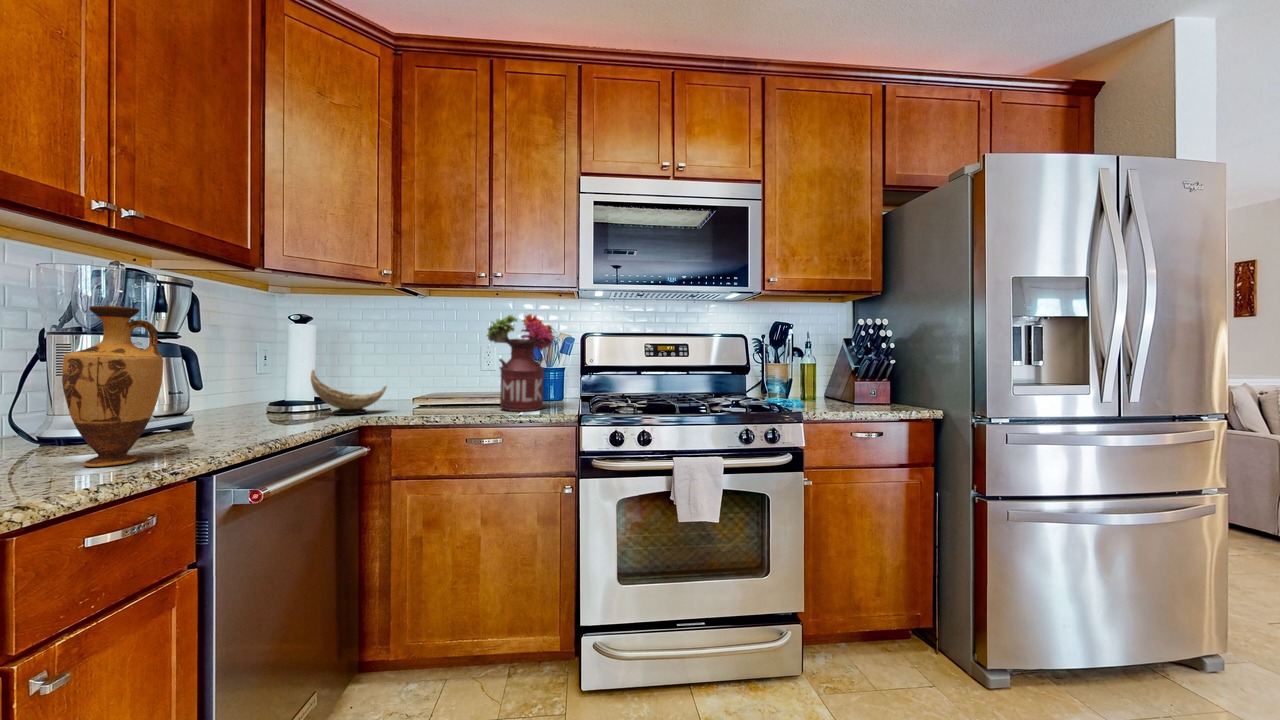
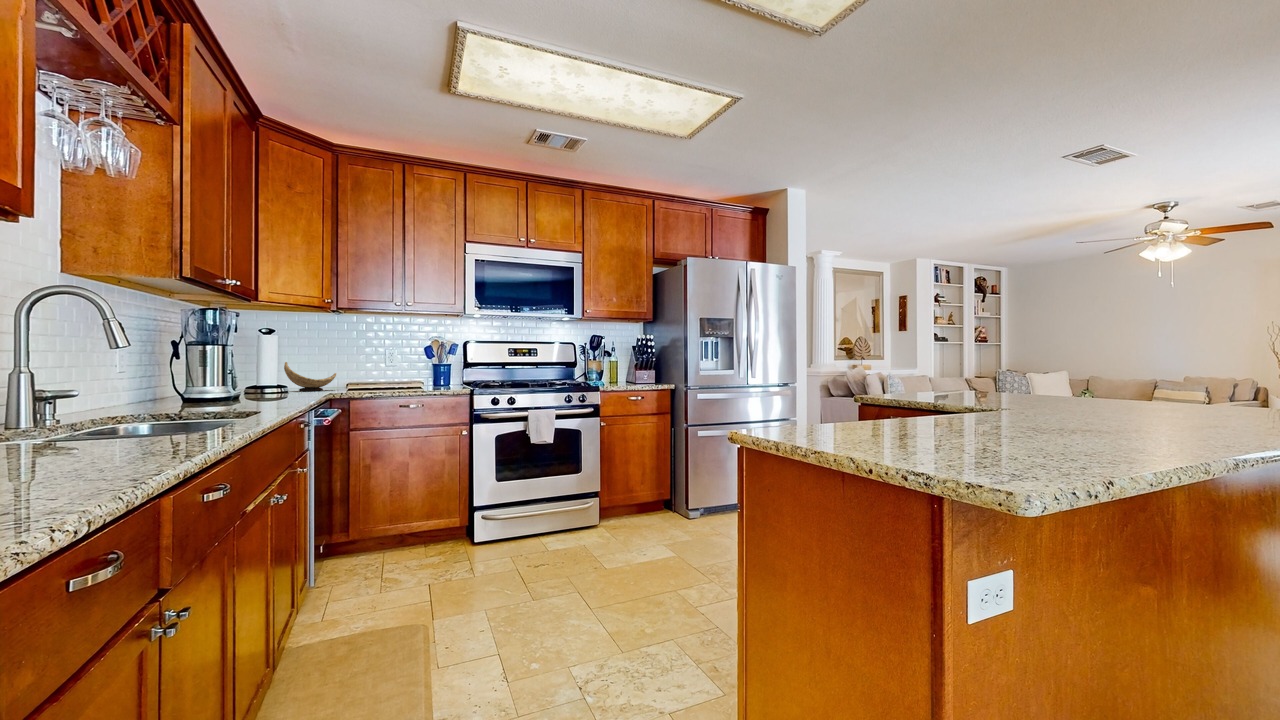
vase: present [62,306,163,467] -> none [195,318,246,402]
flower arrangement: present [487,314,553,411] -> none [406,327,452,388]

